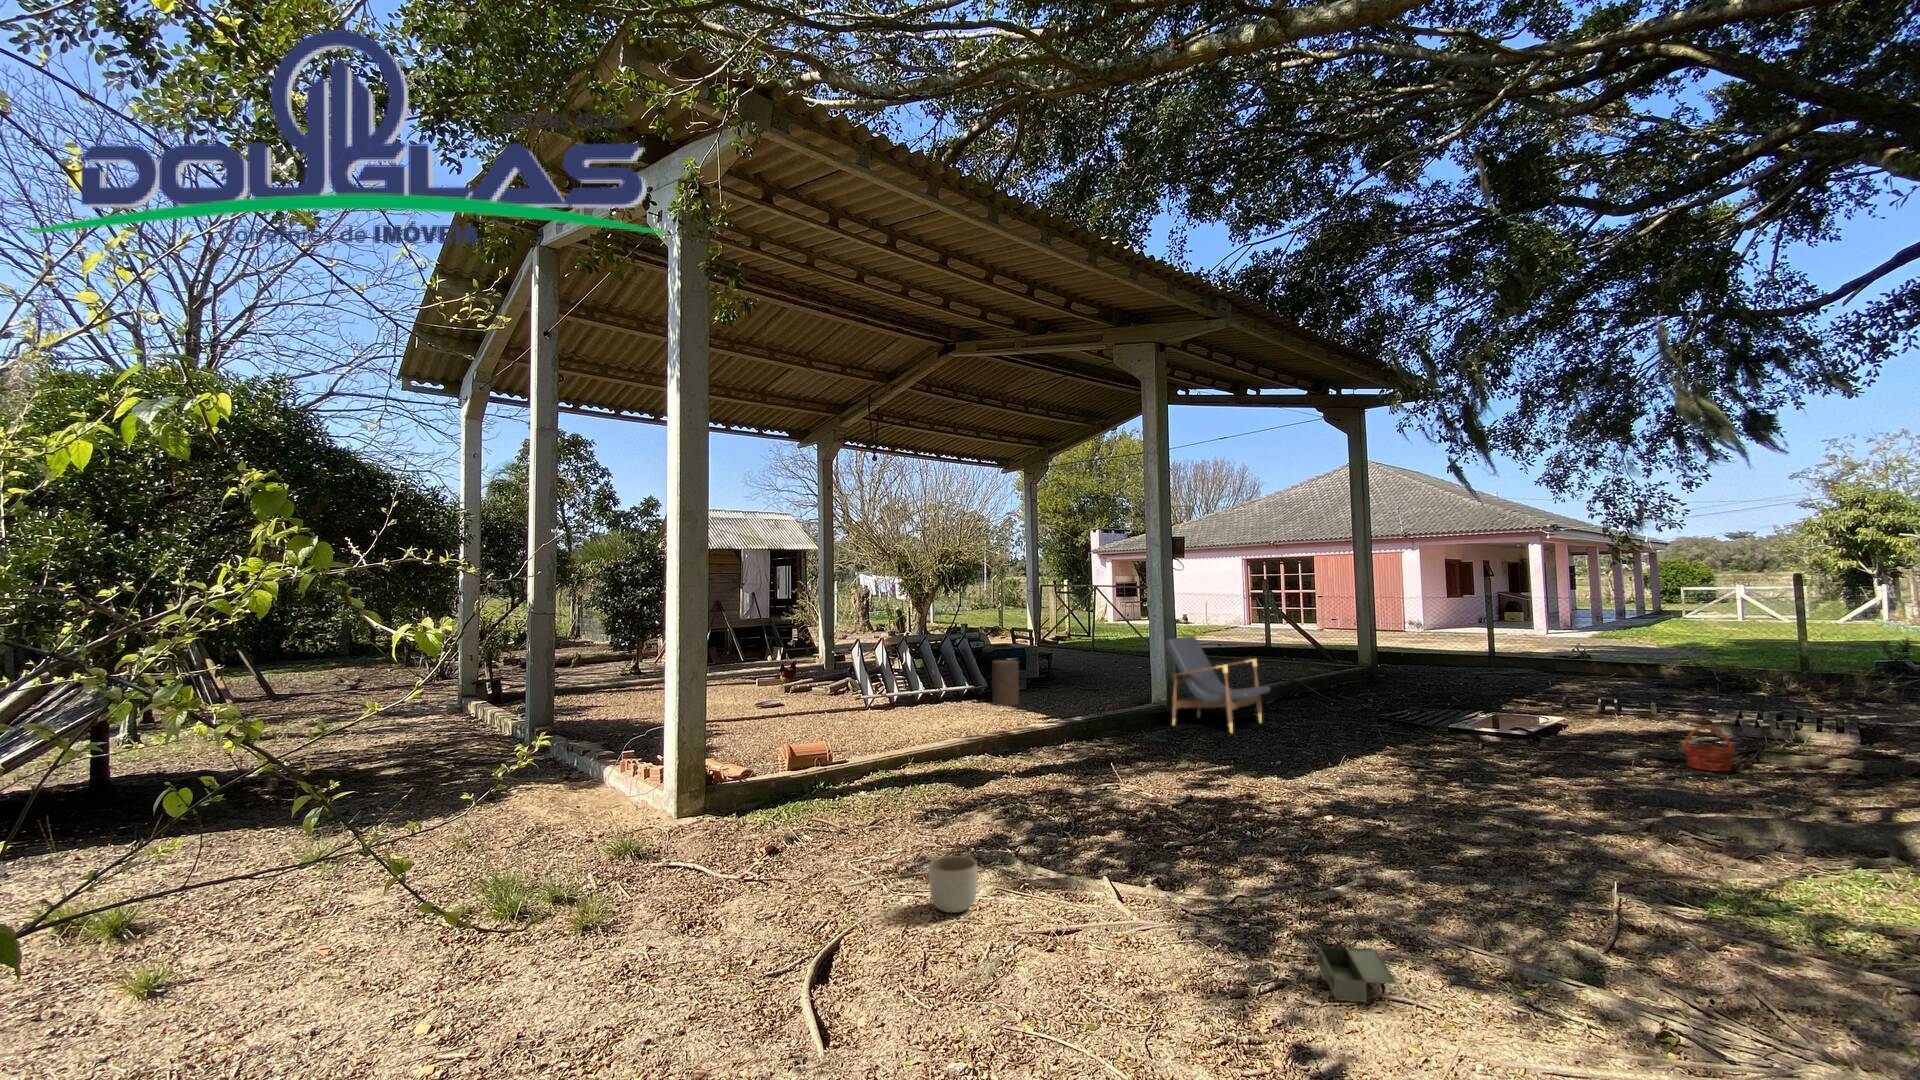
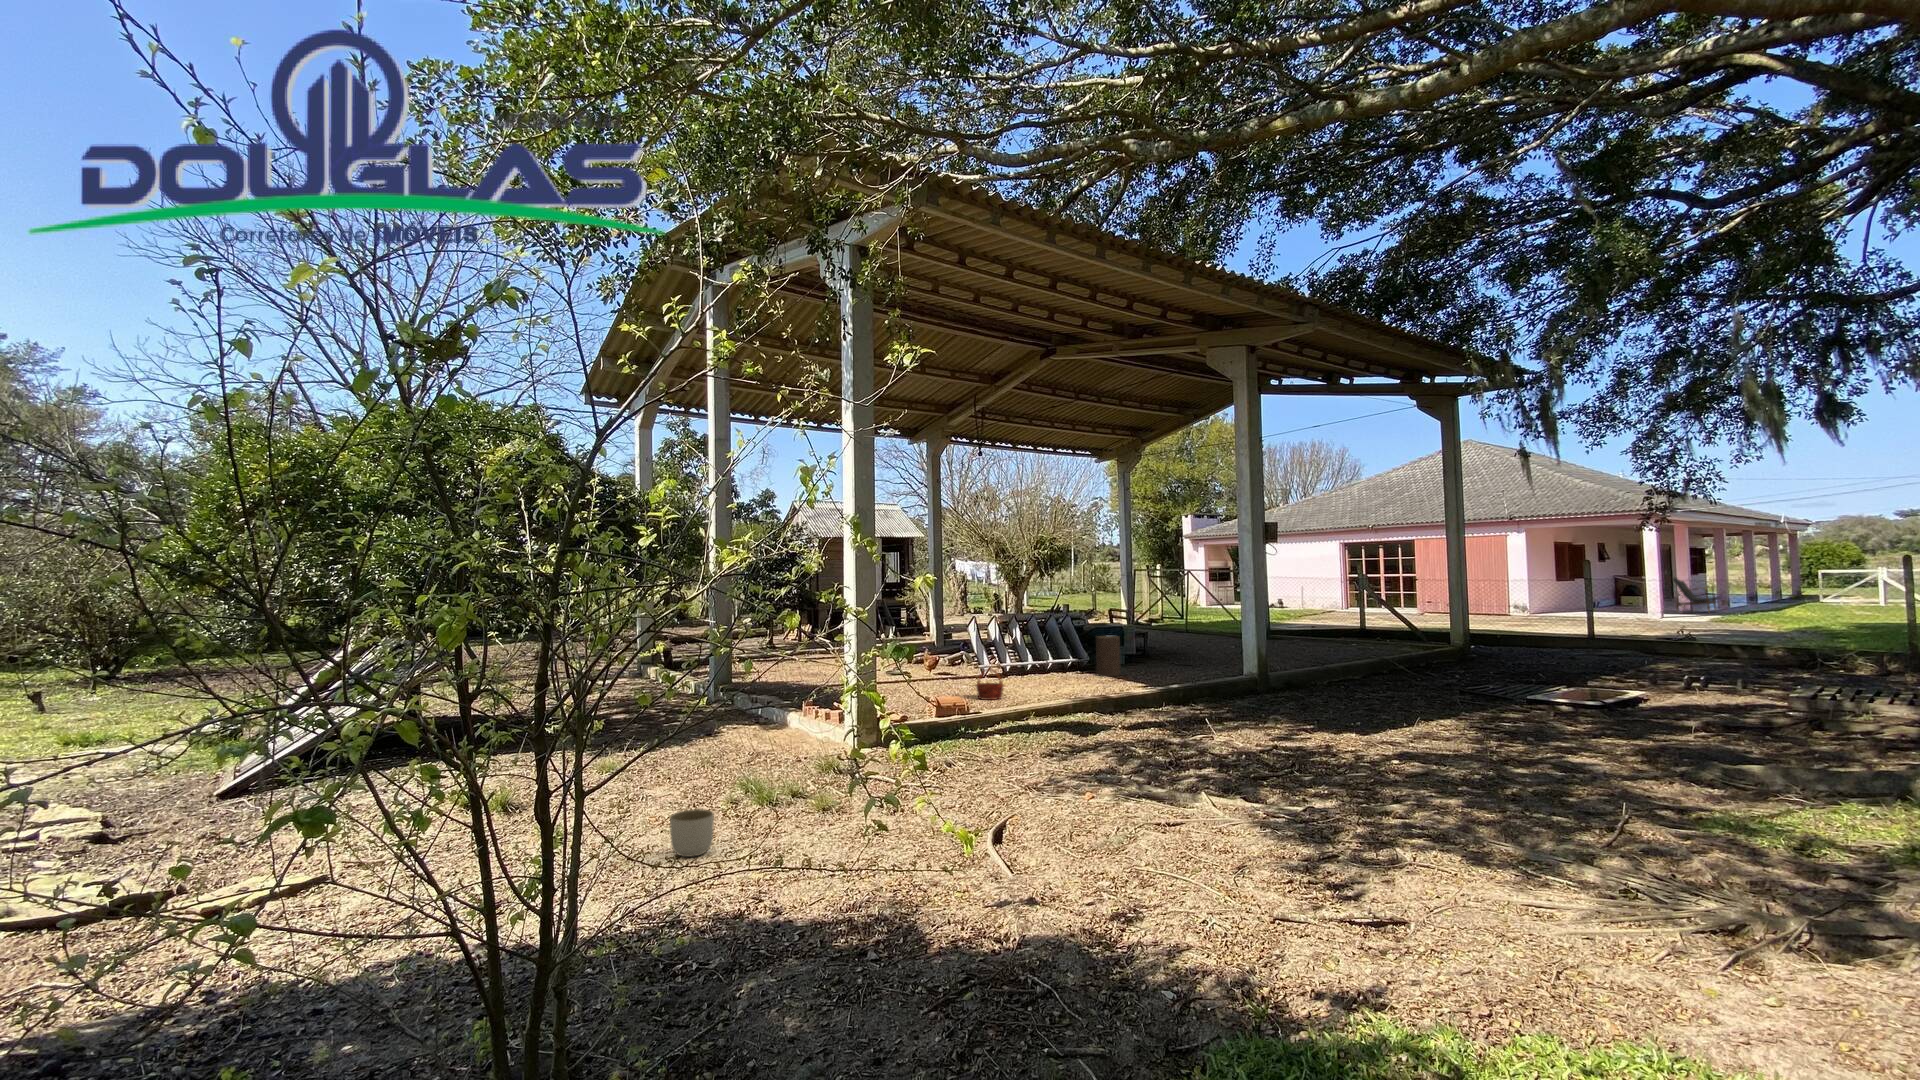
lounge chair: present [1166,636,1270,733] -> present [1673,578,1721,612]
basket: present [1682,726,1734,771] -> present [976,668,1003,700]
planter: present [929,856,977,913] -> present [670,809,714,857]
toolbox: present [1318,947,1396,1002] -> none [1359,830,1413,862]

